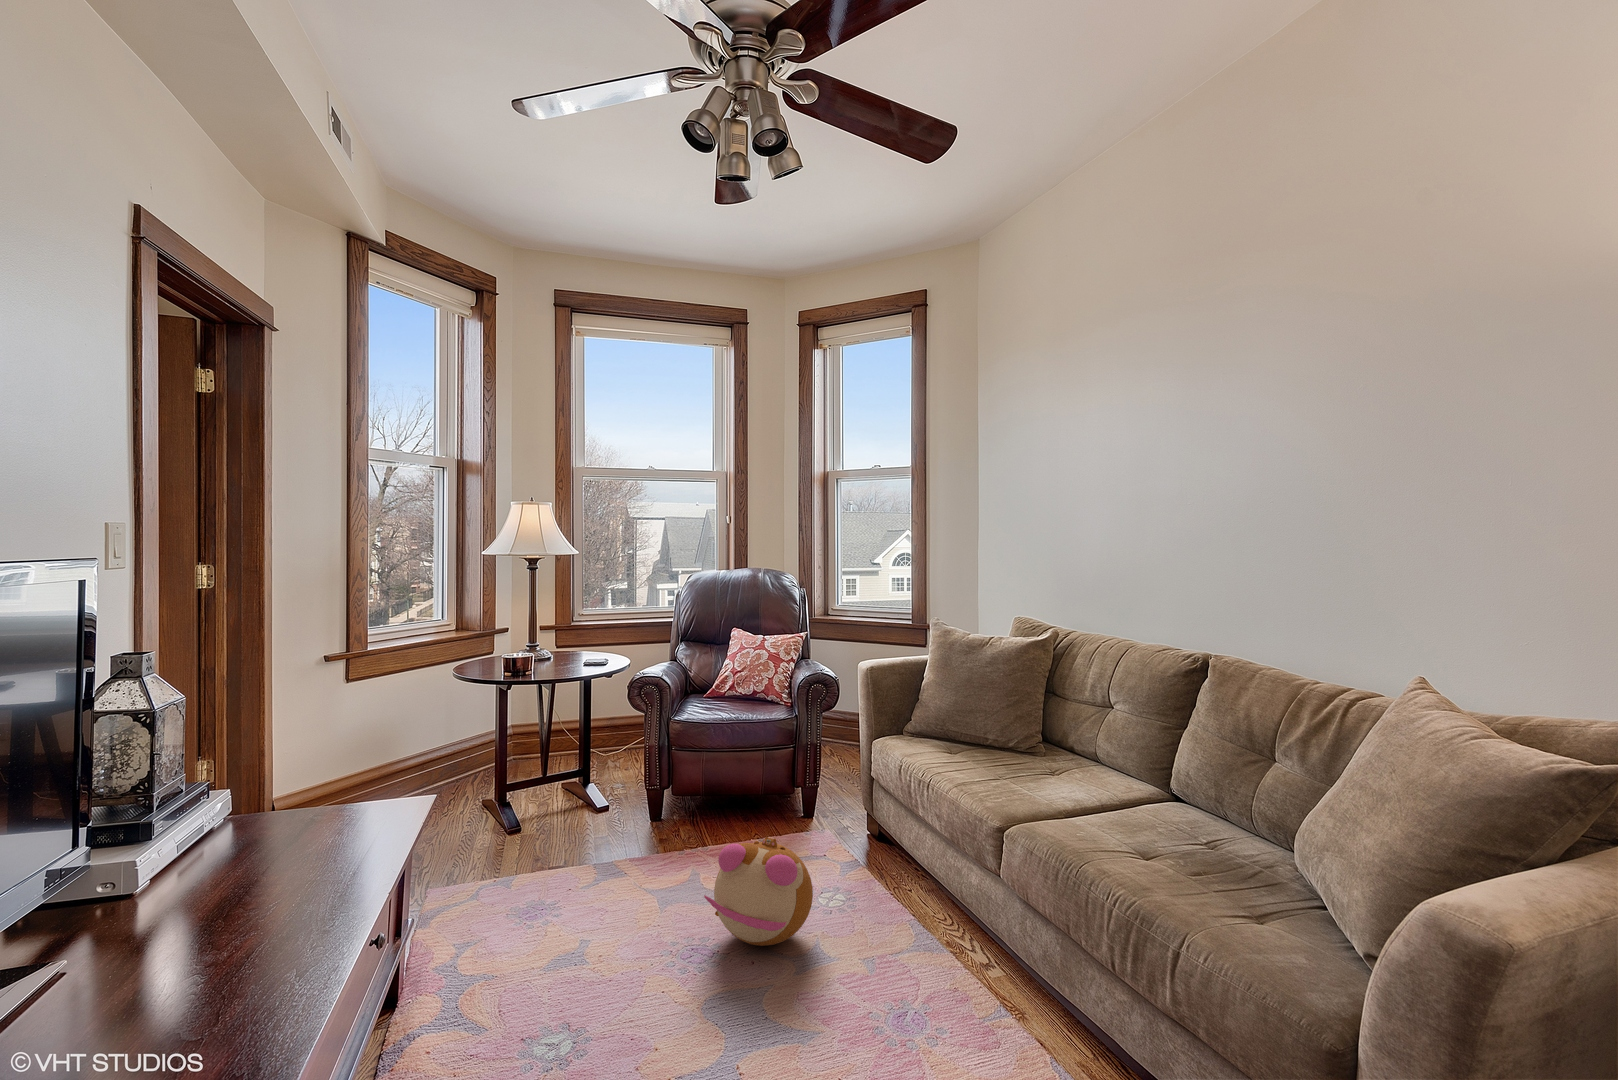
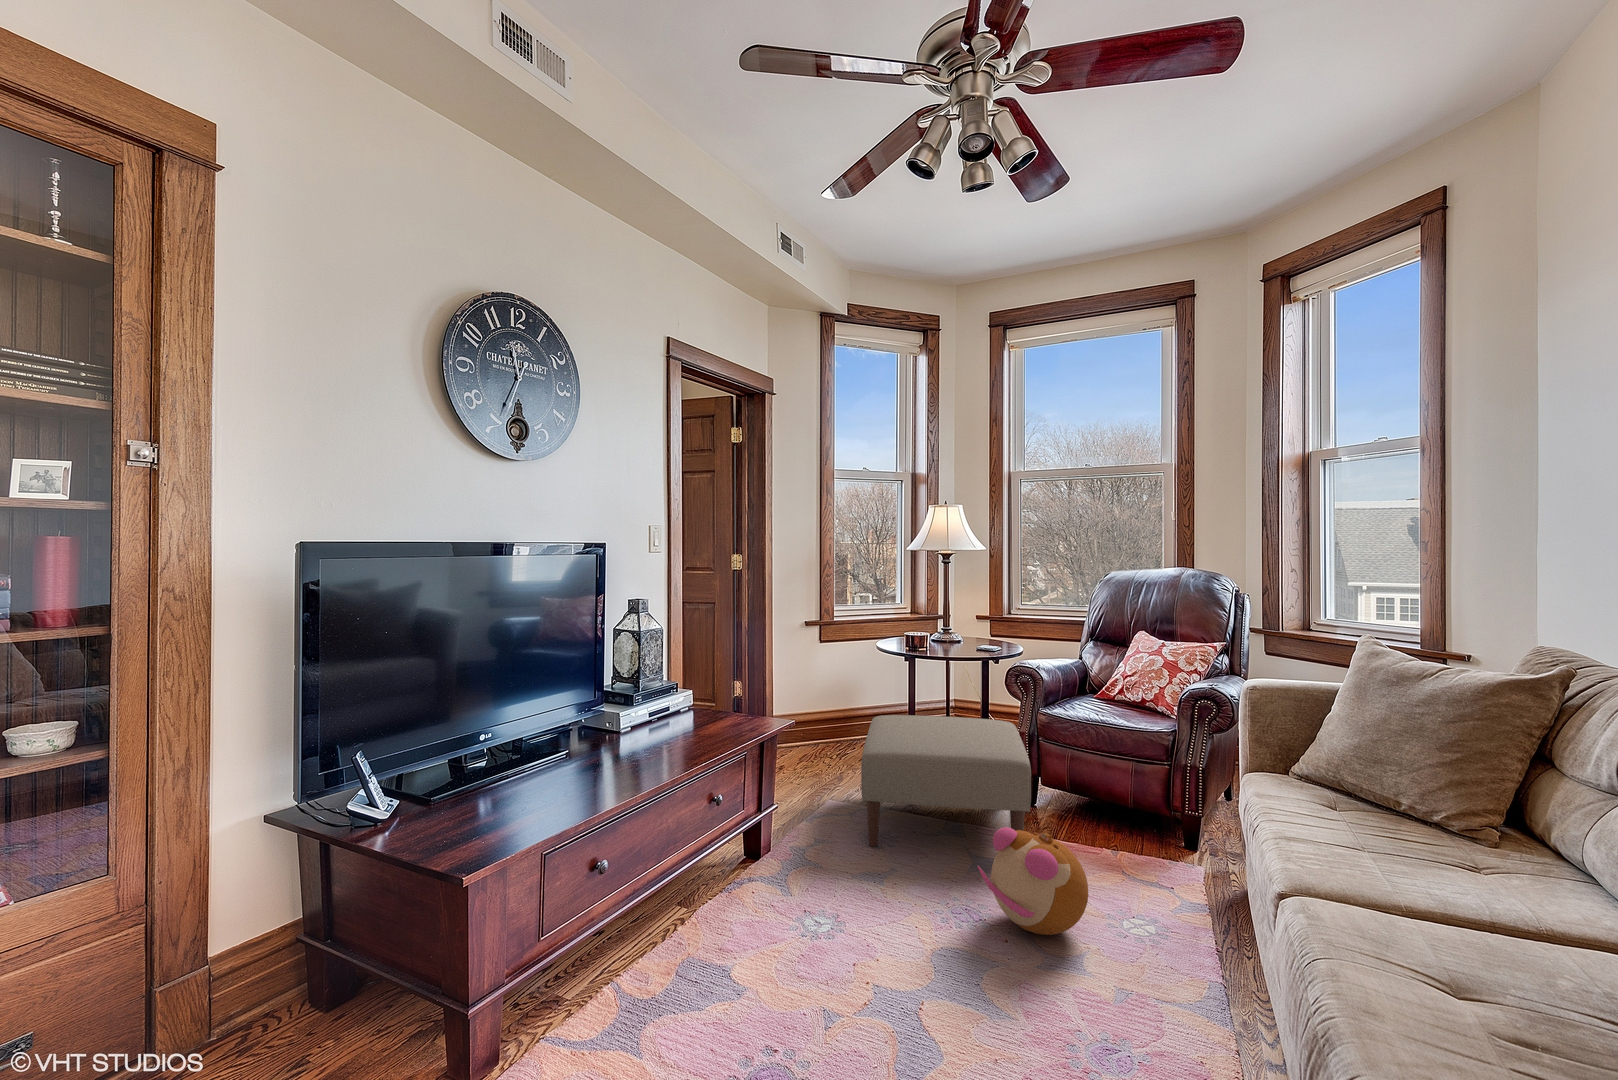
ottoman: none [478,738,706,922] -> present [861,715,1031,846]

